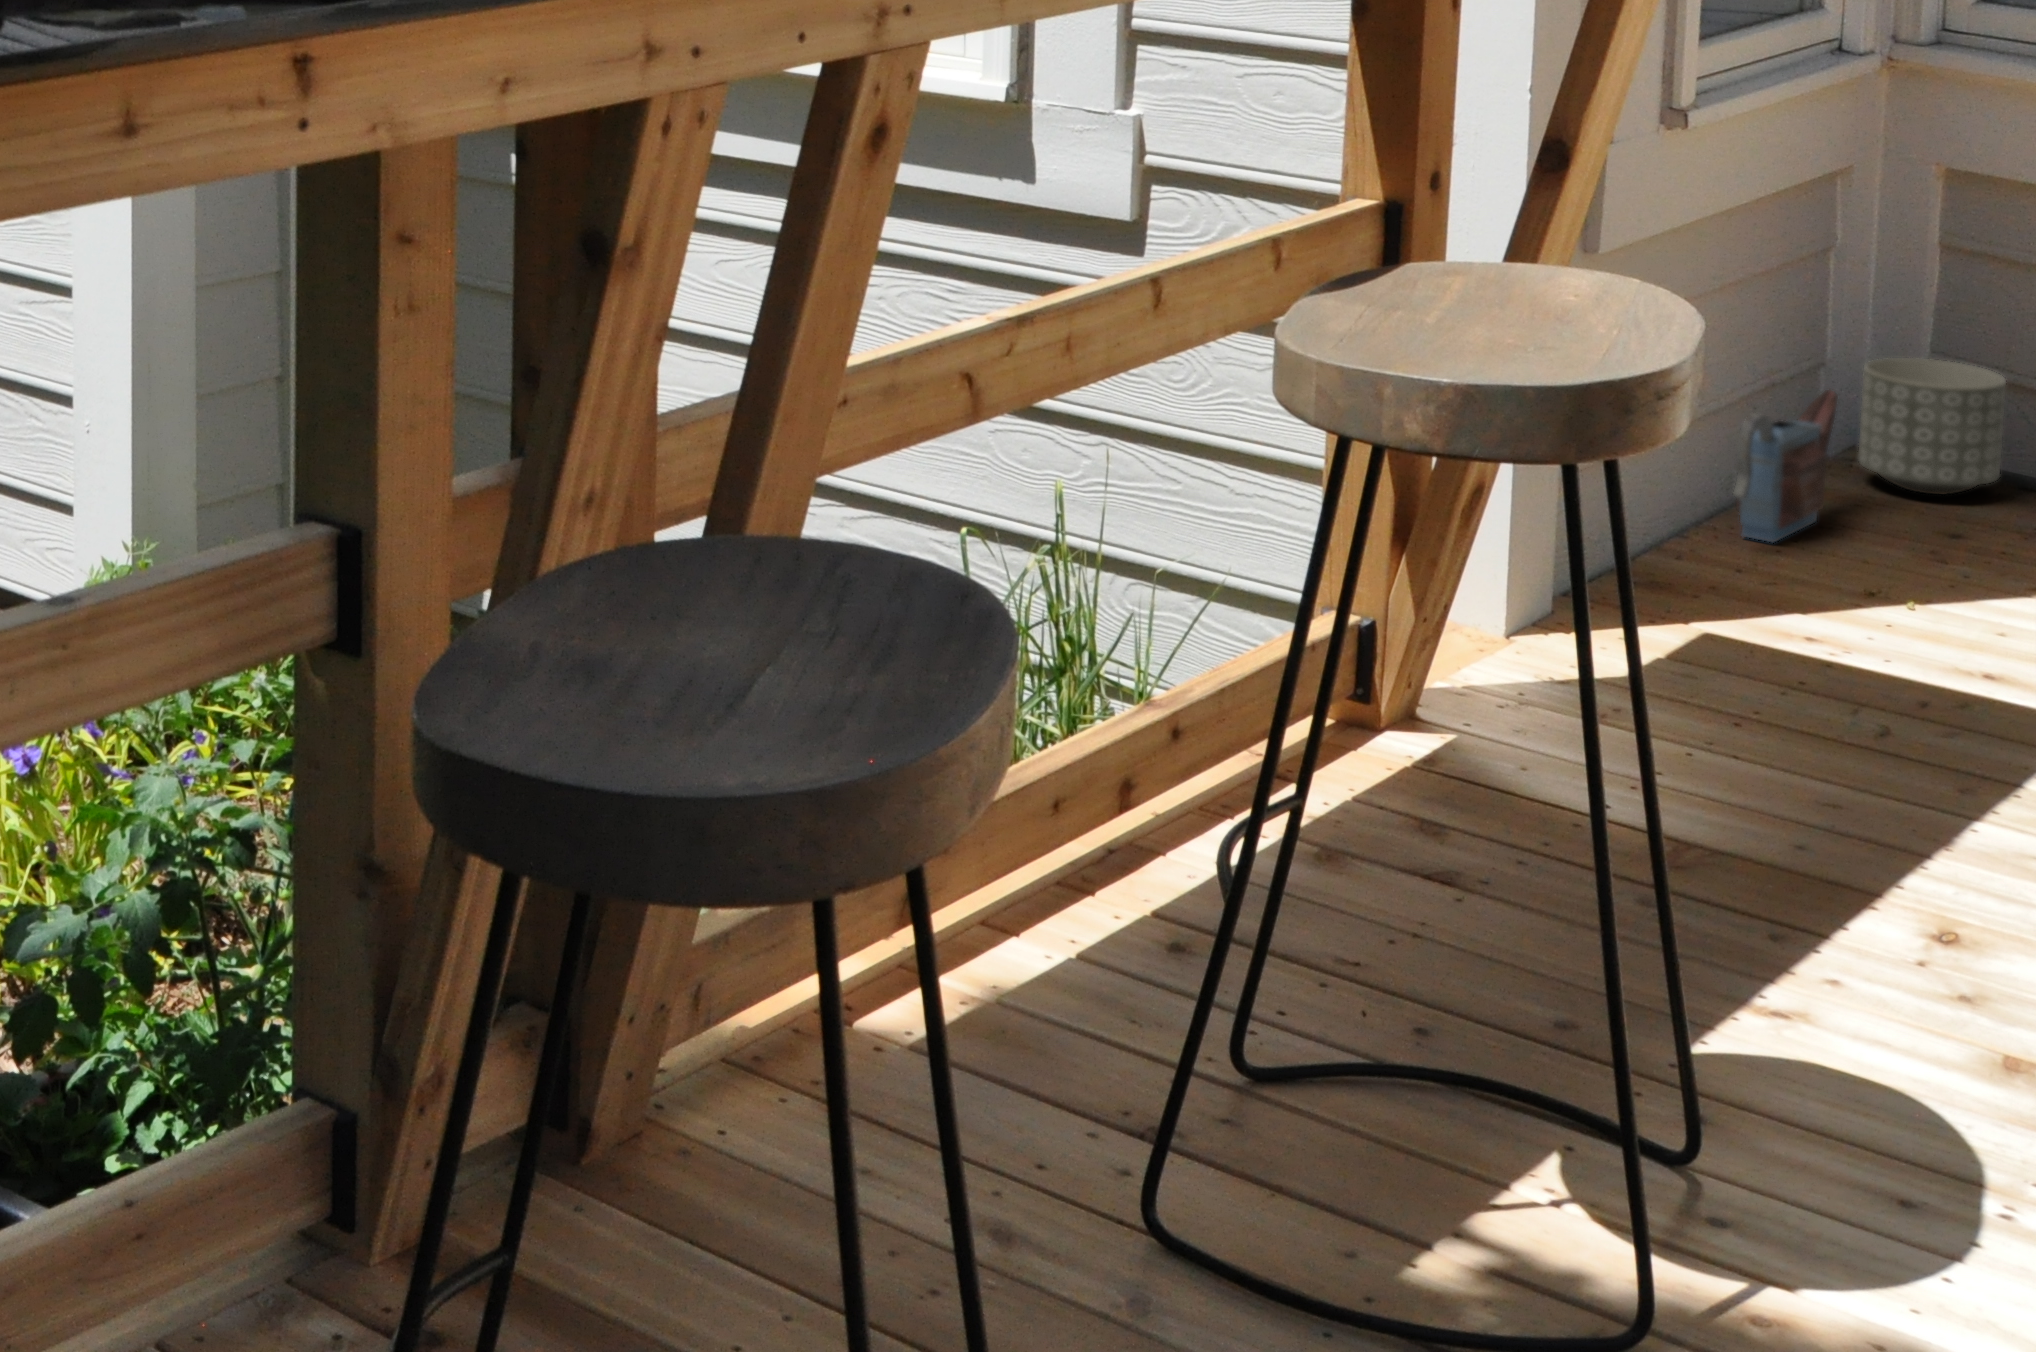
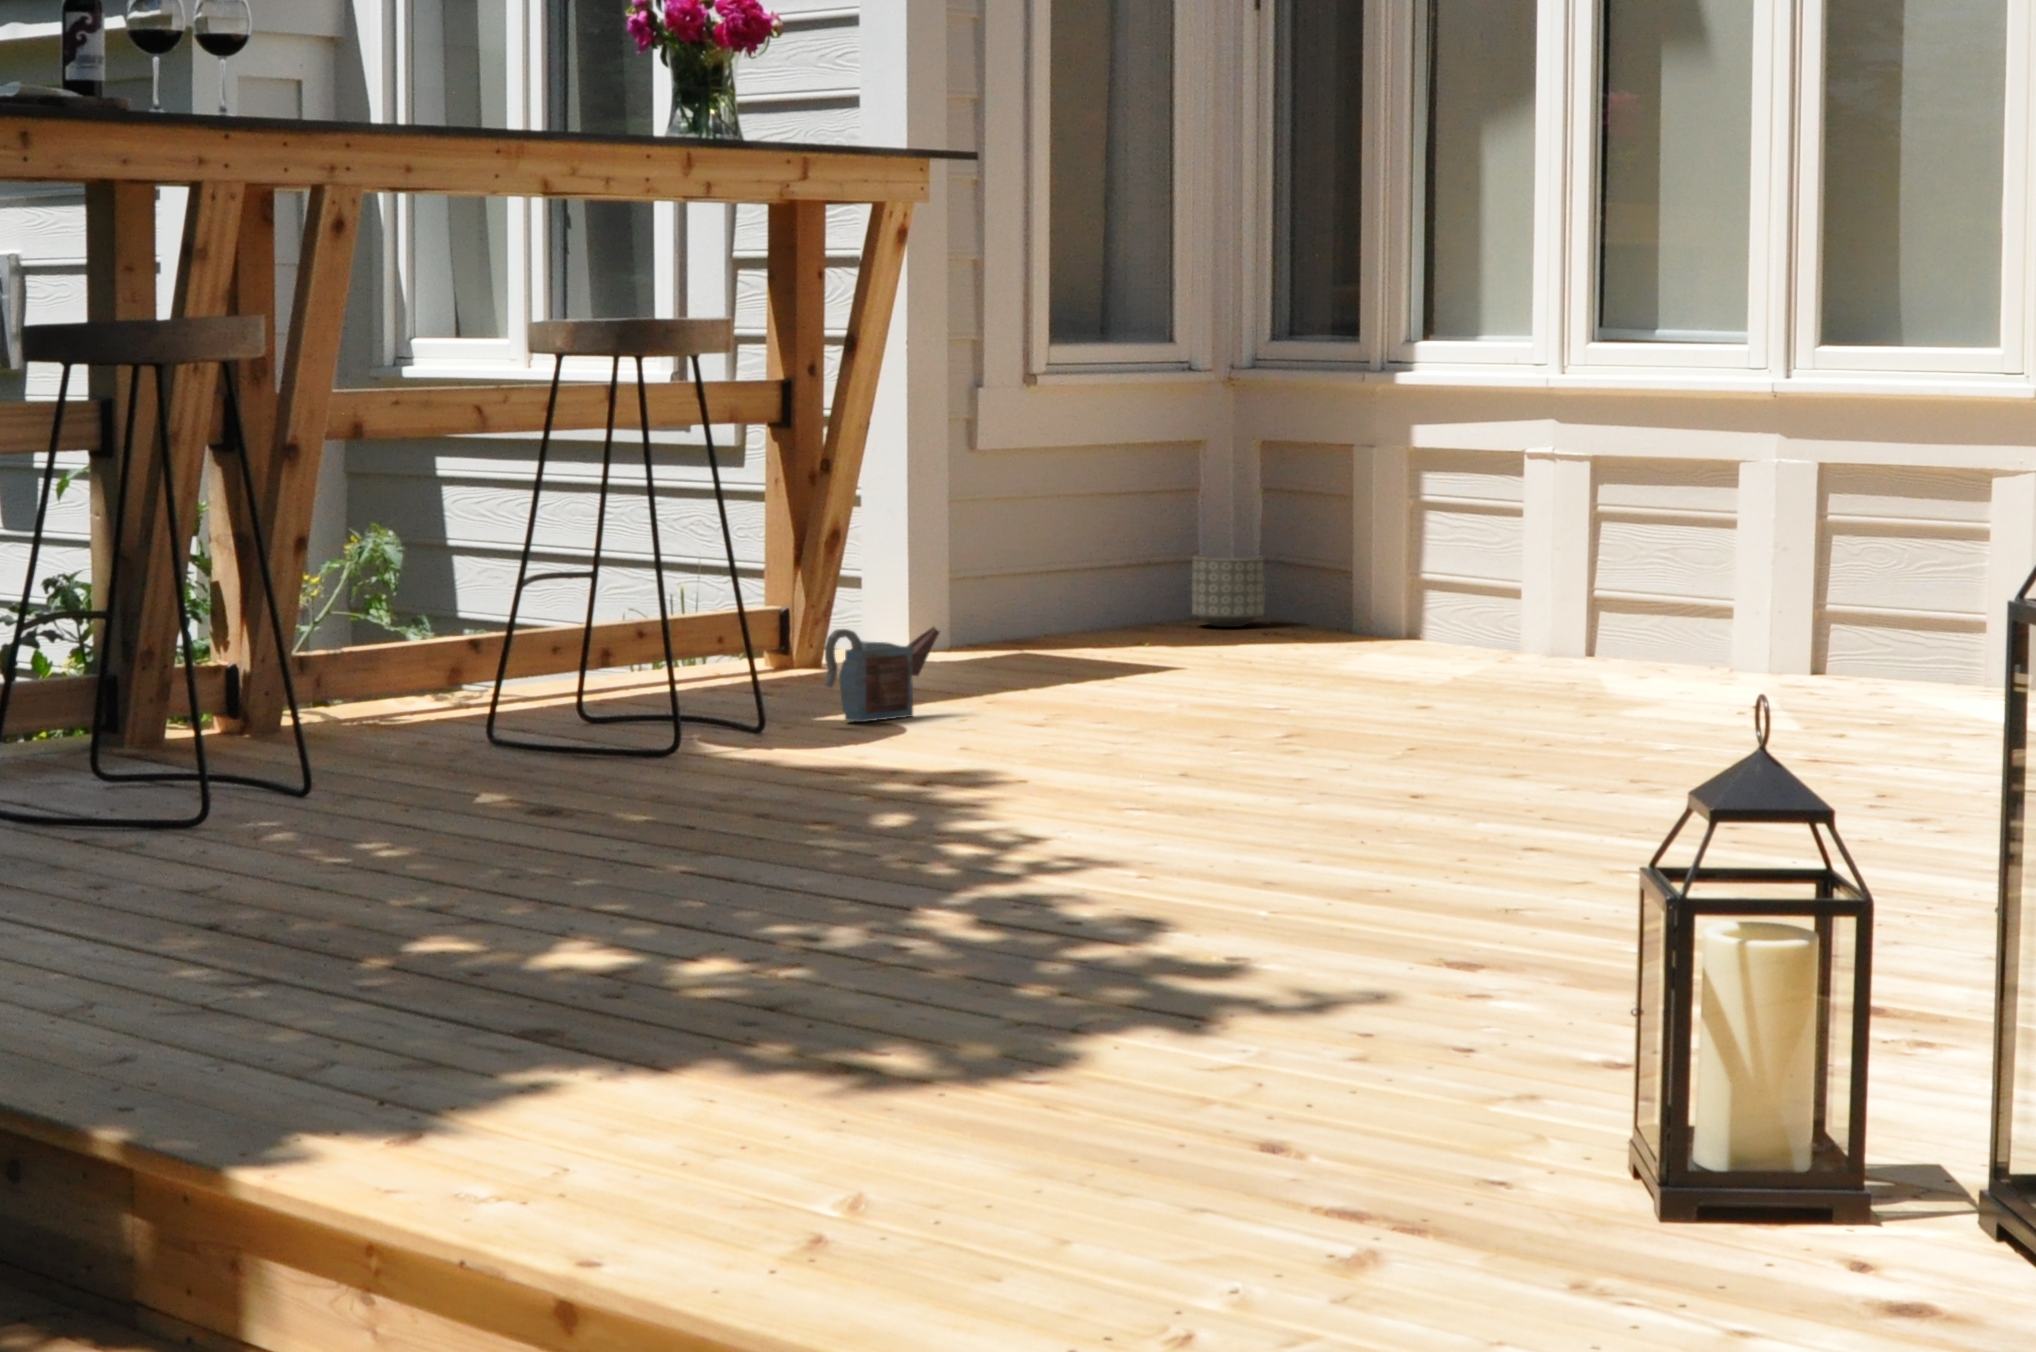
watering can: present [1734,390,1837,543] -> present [824,627,939,722]

